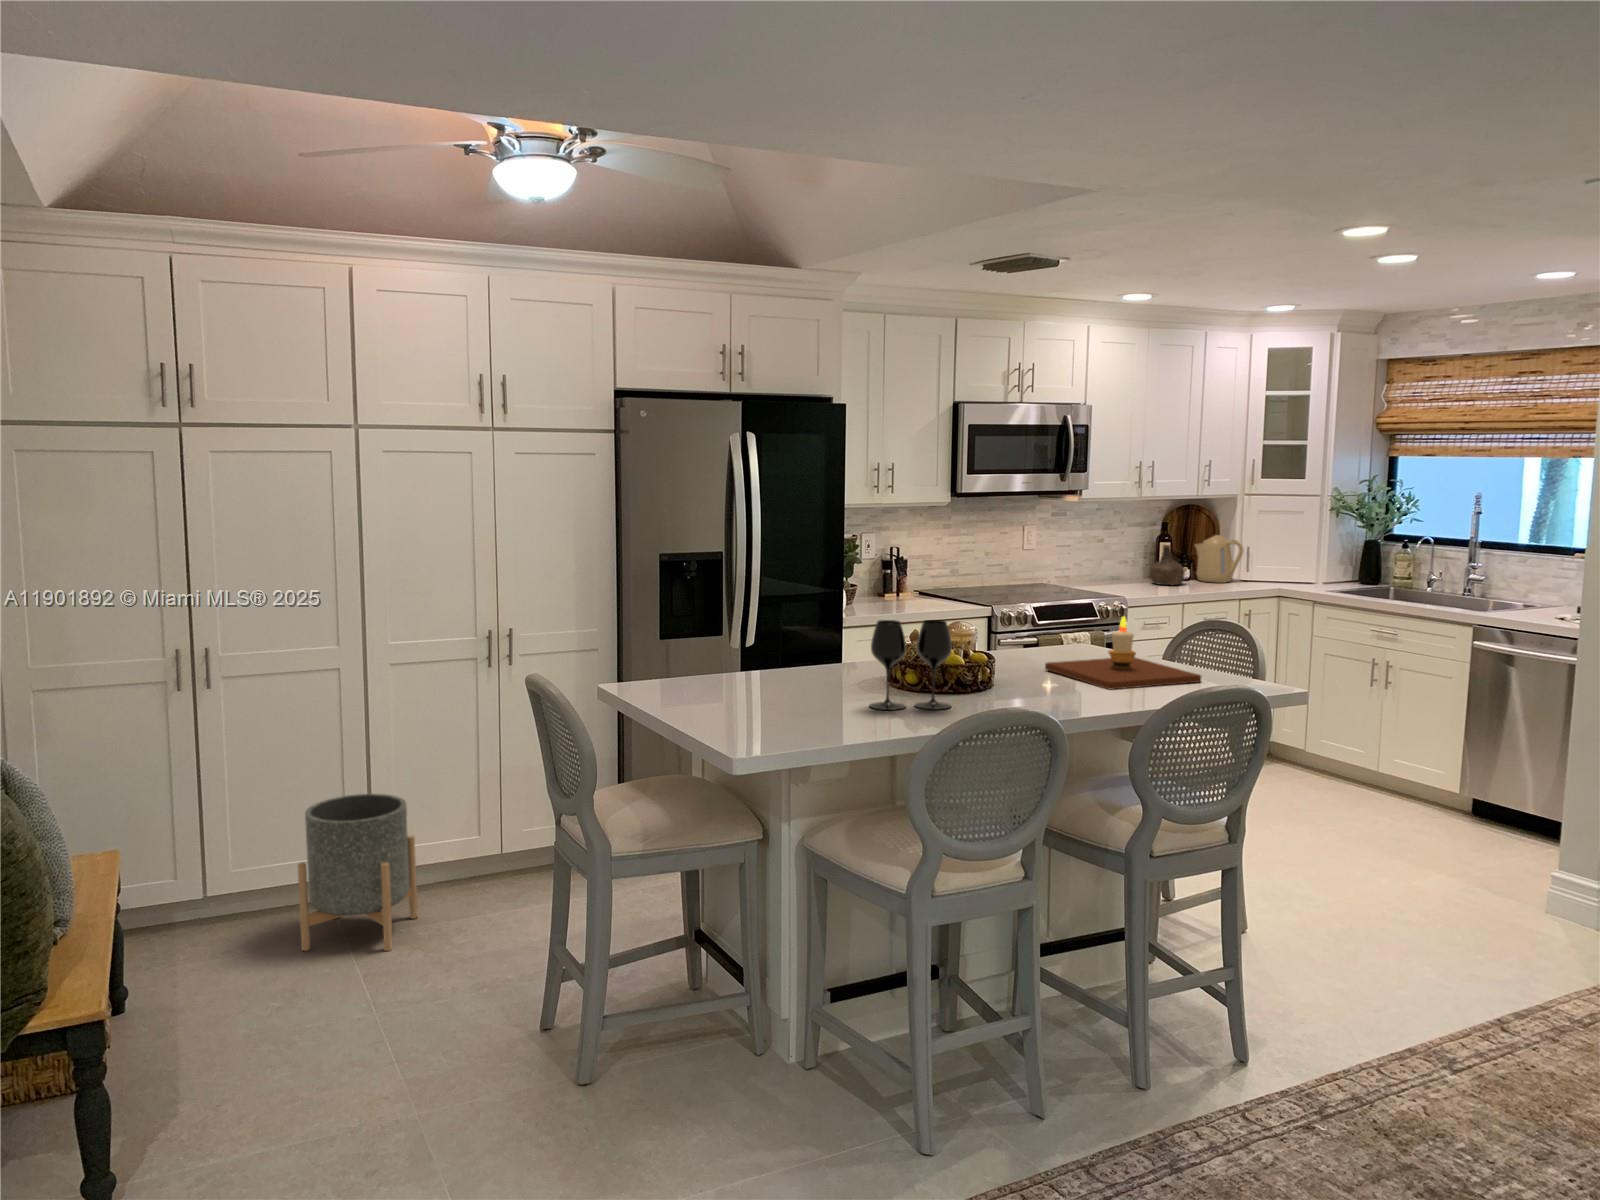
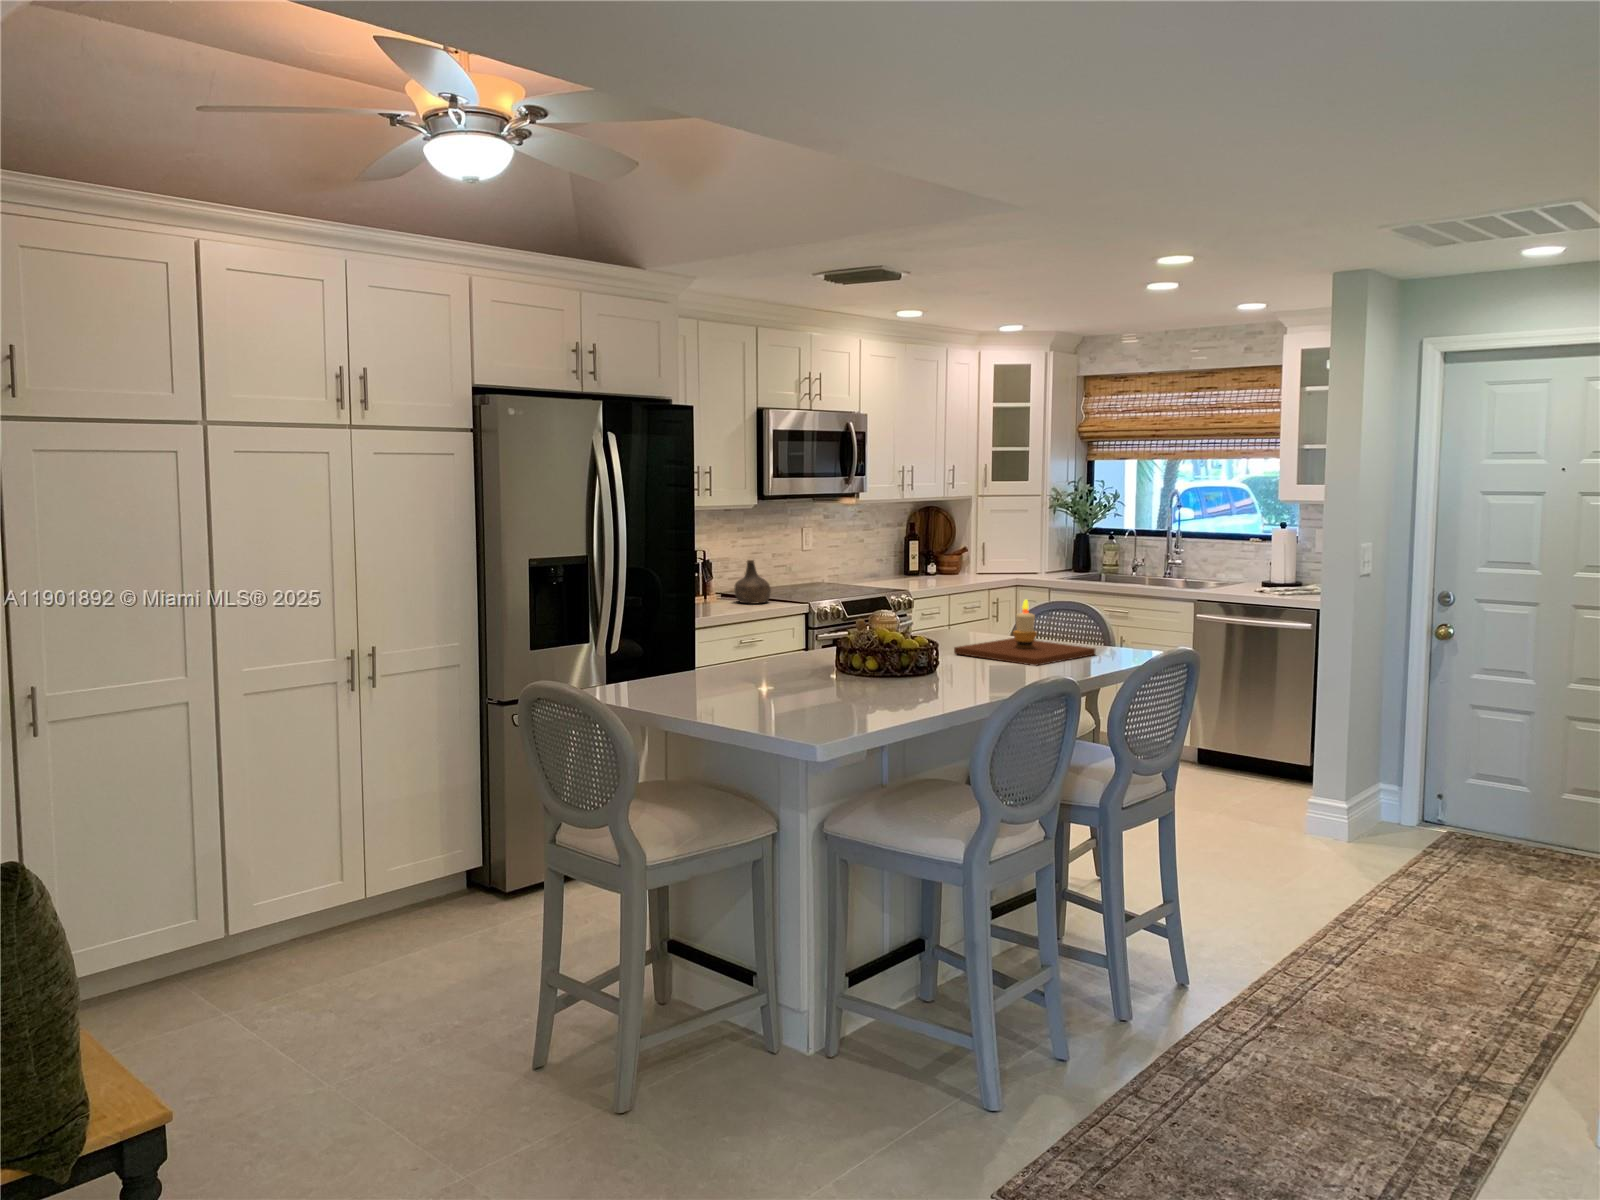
kettle: present [1194,535,1243,583] -> none [939,533,984,577]
bottle: present [1150,545,1185,585] -> present [734,560,771,604]
wine glass: present [869,620,952,710] -> none [861,607,936,696]
planter: present [298,794,417,951] -> none [163,850,290,1046]

